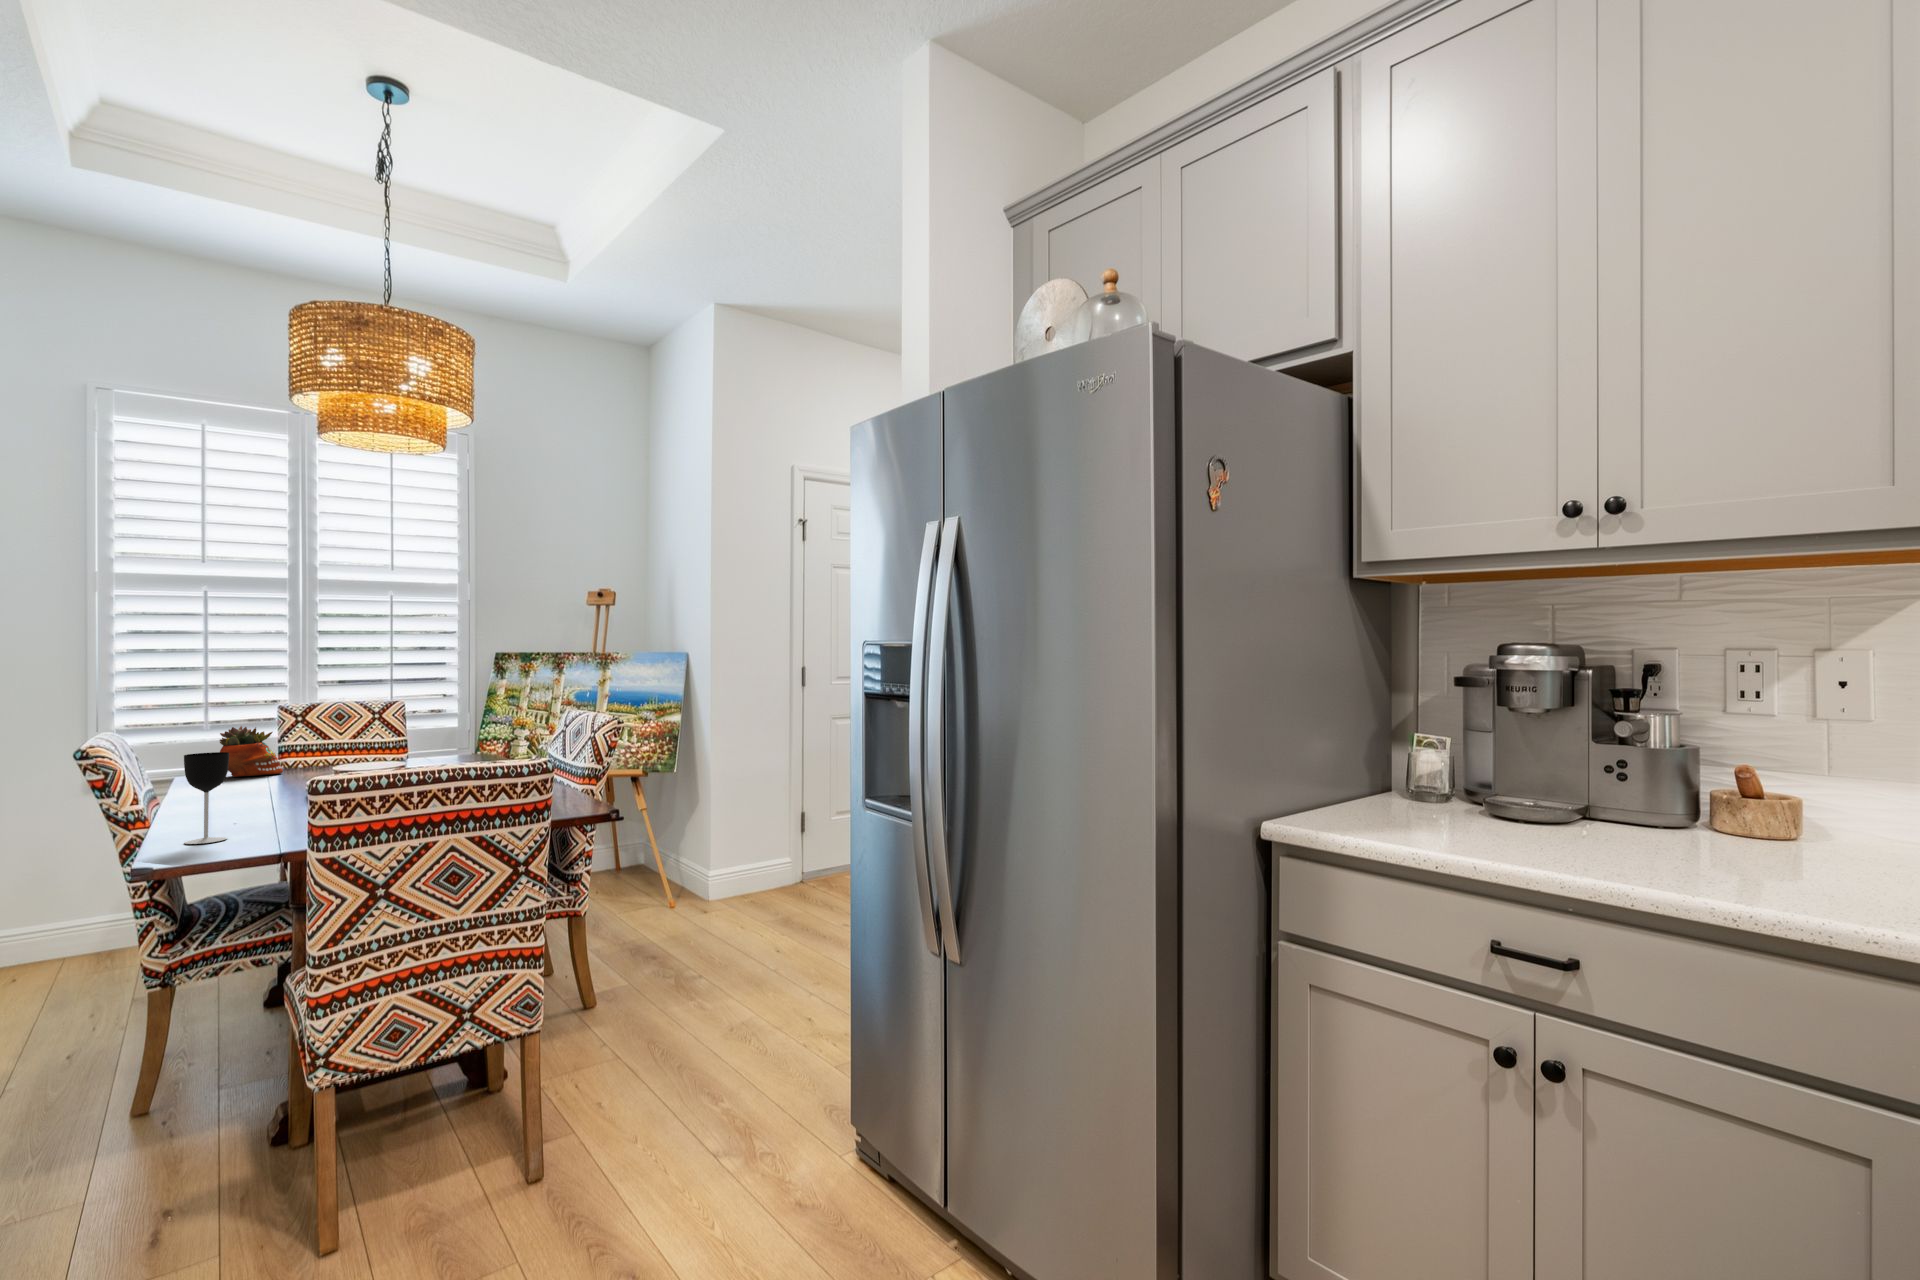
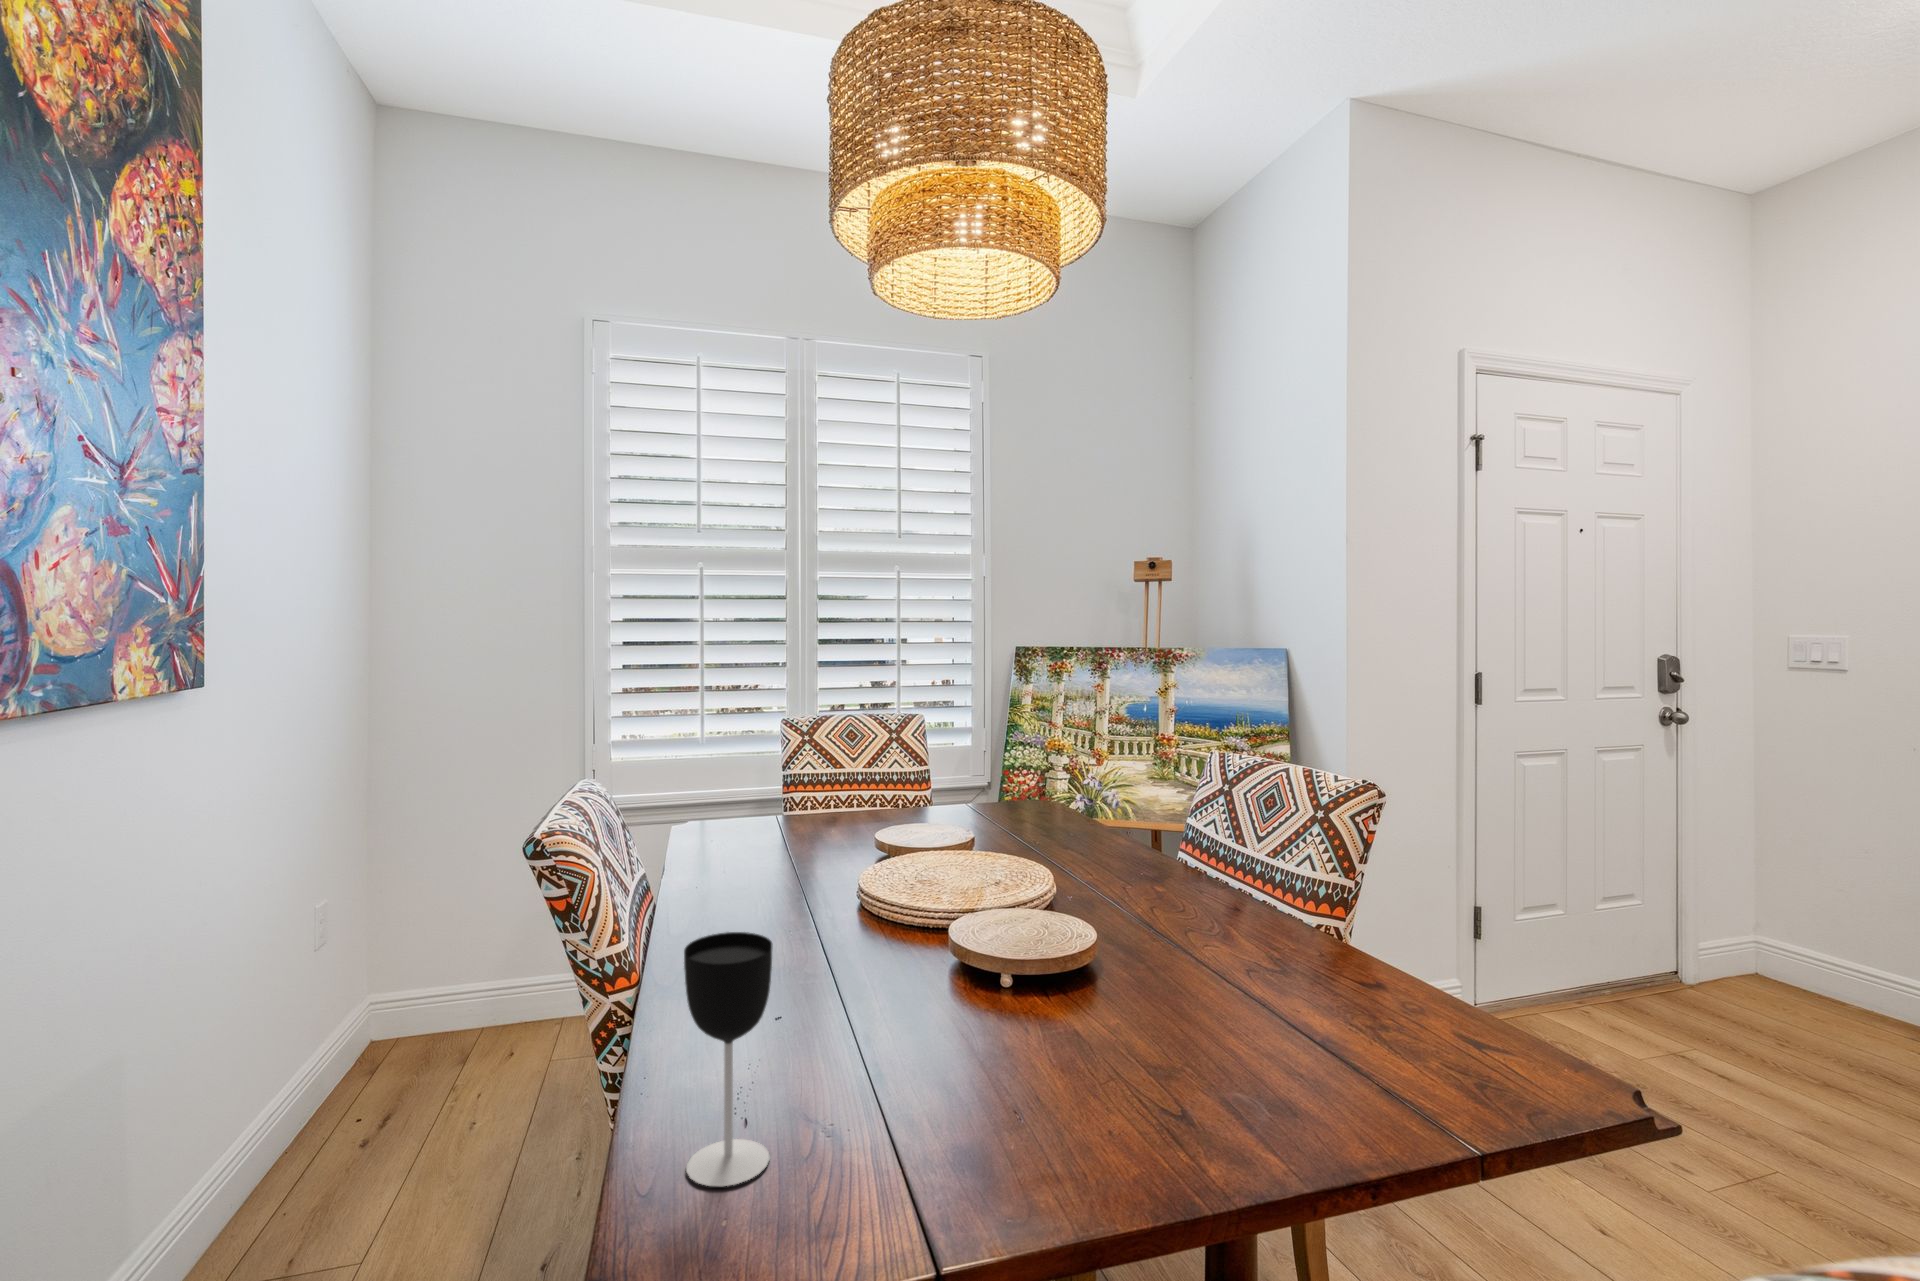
succulent planter: present [220,726,283,777] -> none [722,761,798,840]

